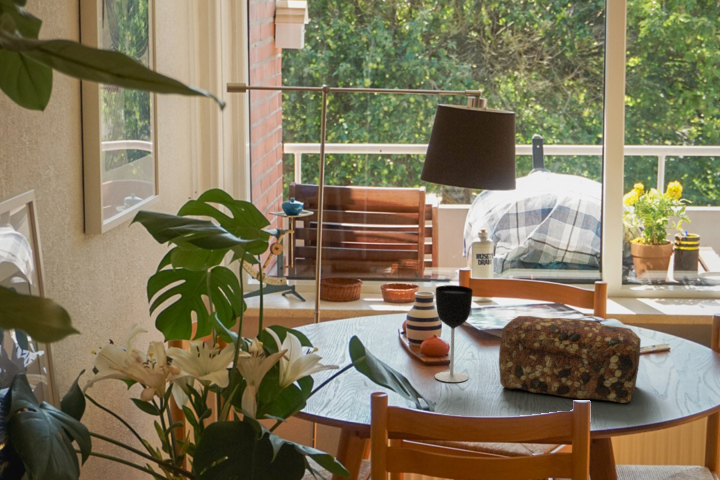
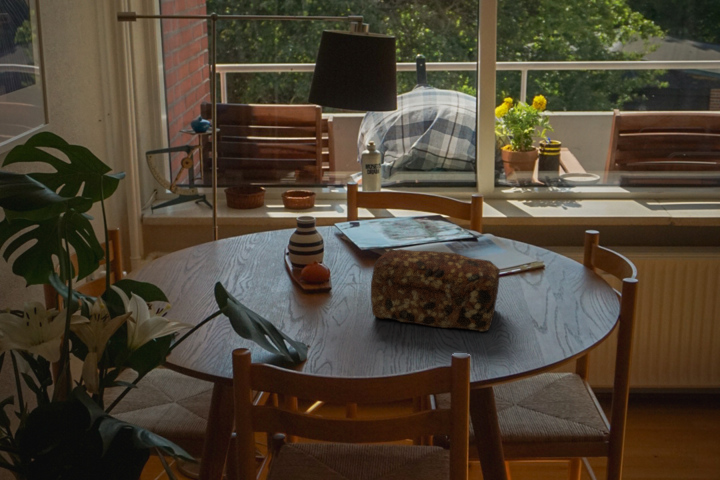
wine glass: present [435,285,472,382] -> none [312,221,346,312]

